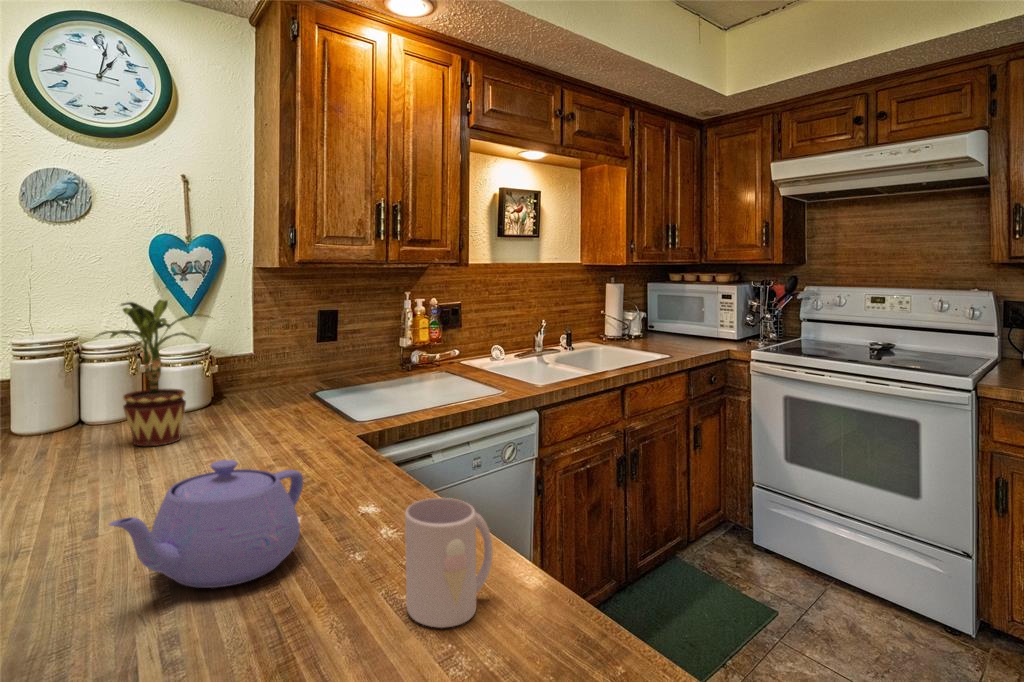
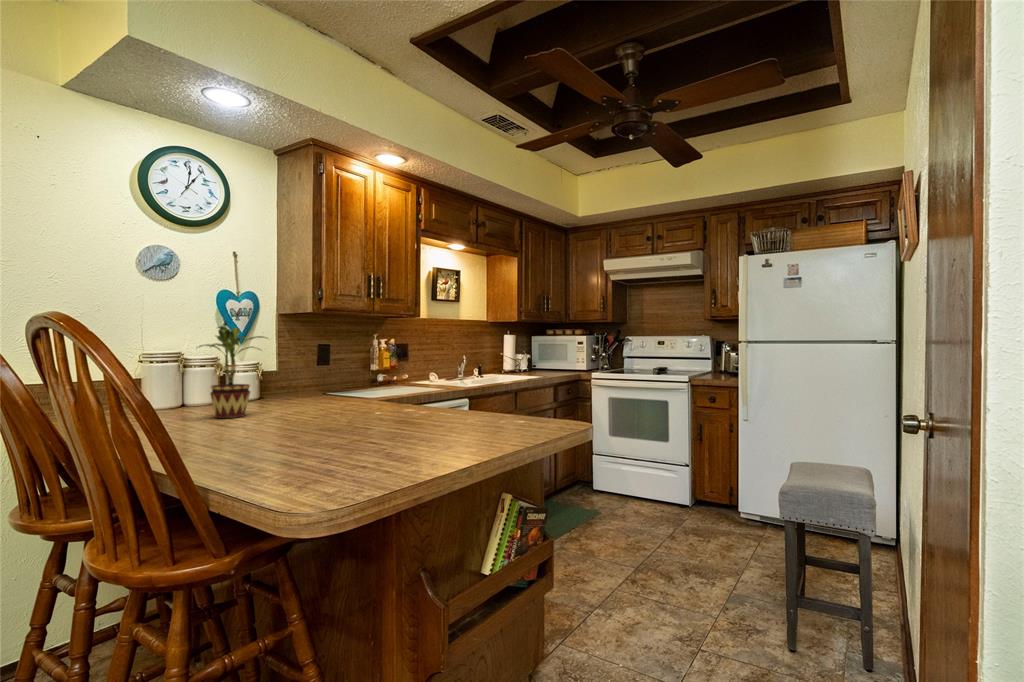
teapot: present [109,460,303,588] -> none [286,392,367,453]
mug: present [405,498,493,628] -> none [432,402,472,456]

